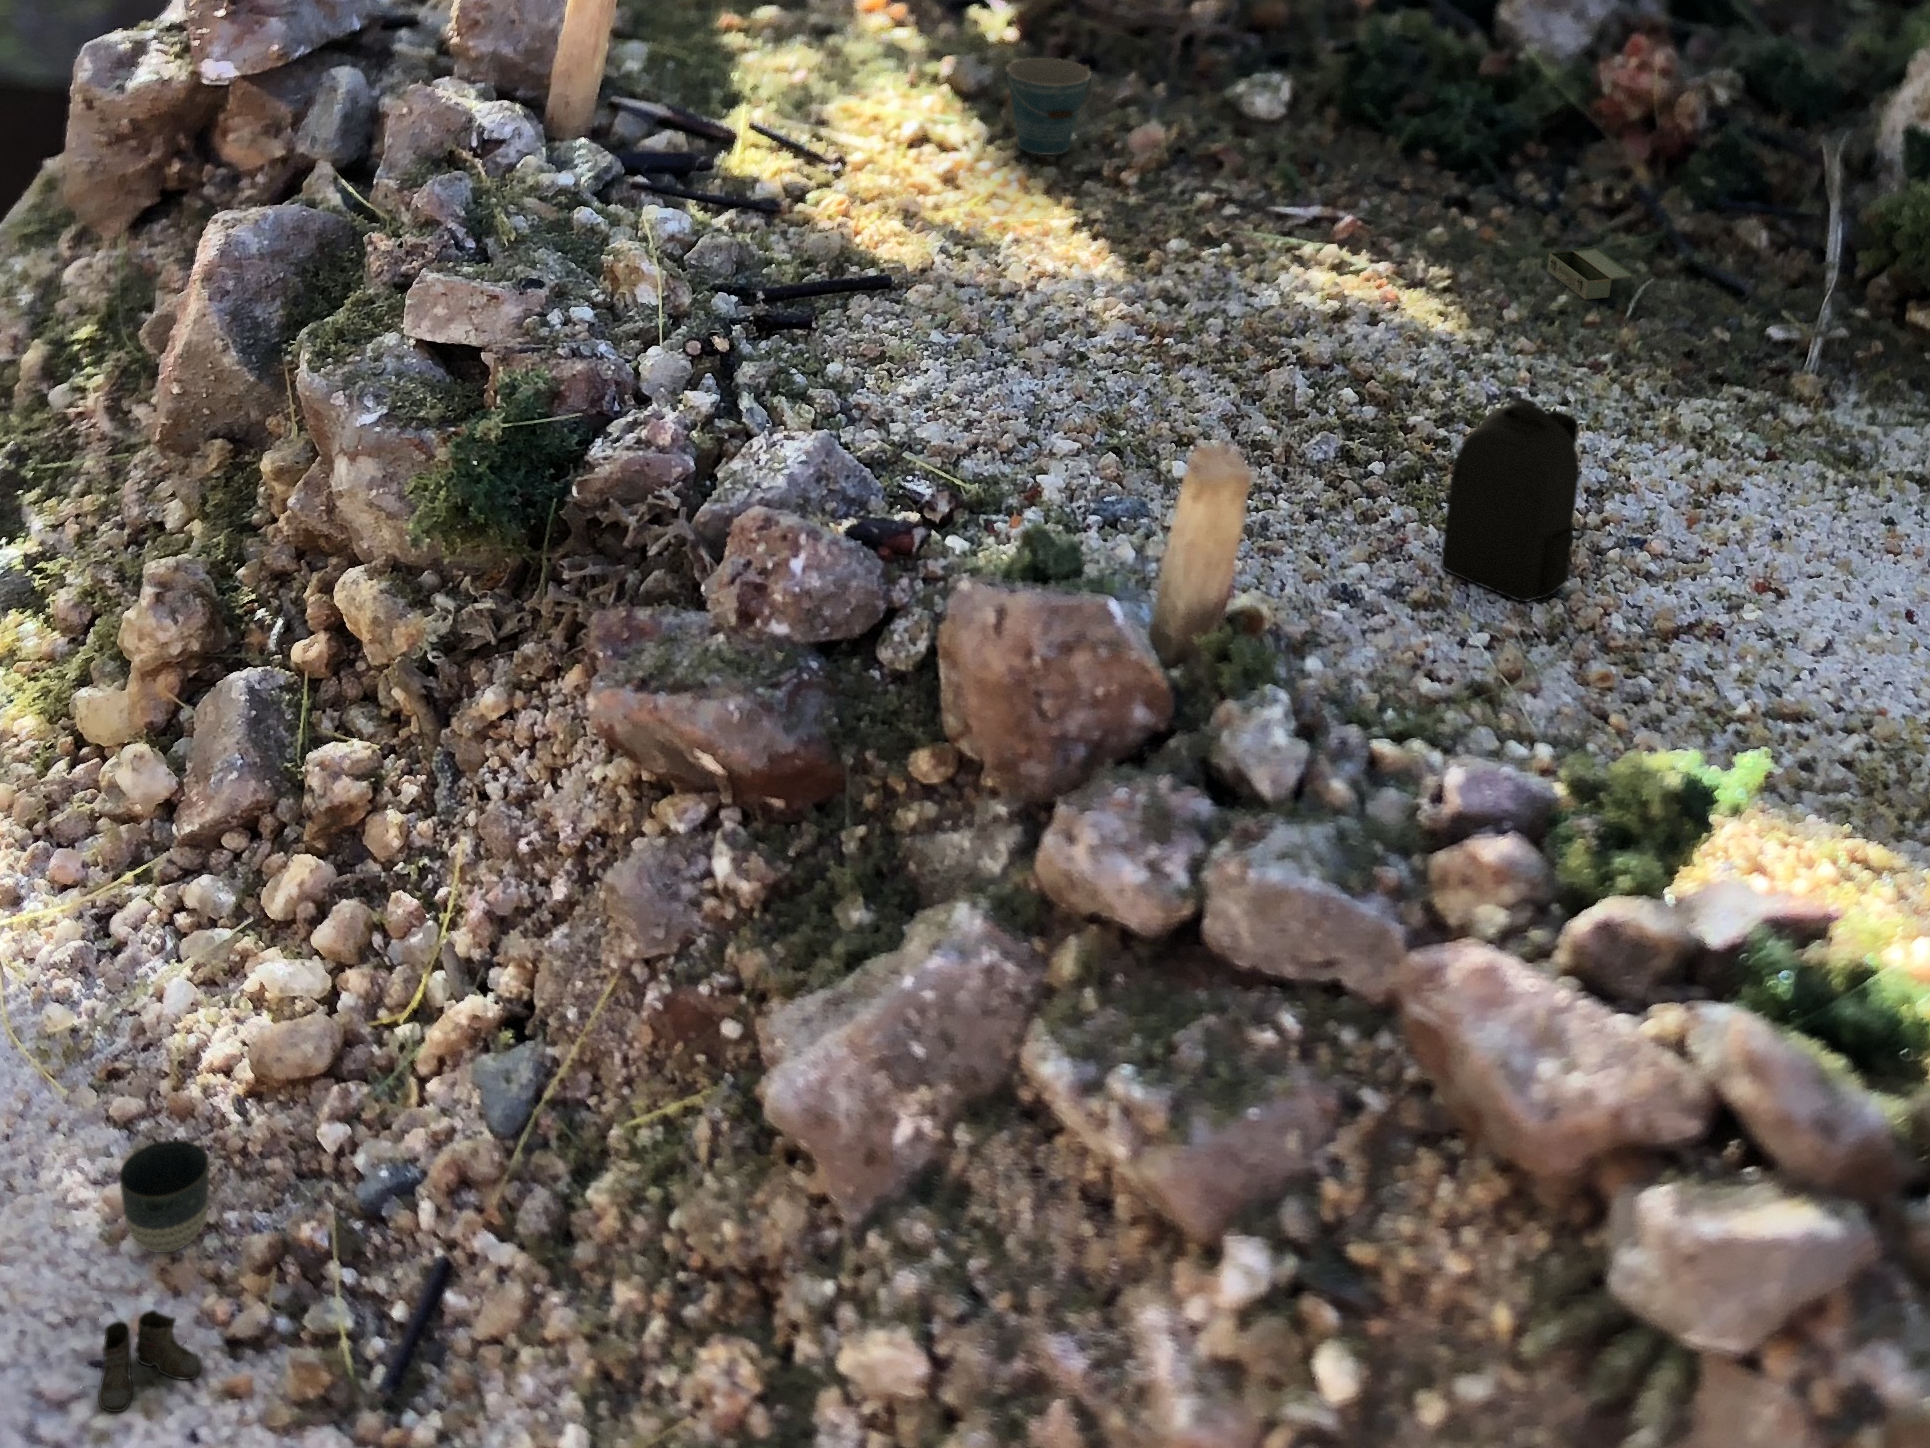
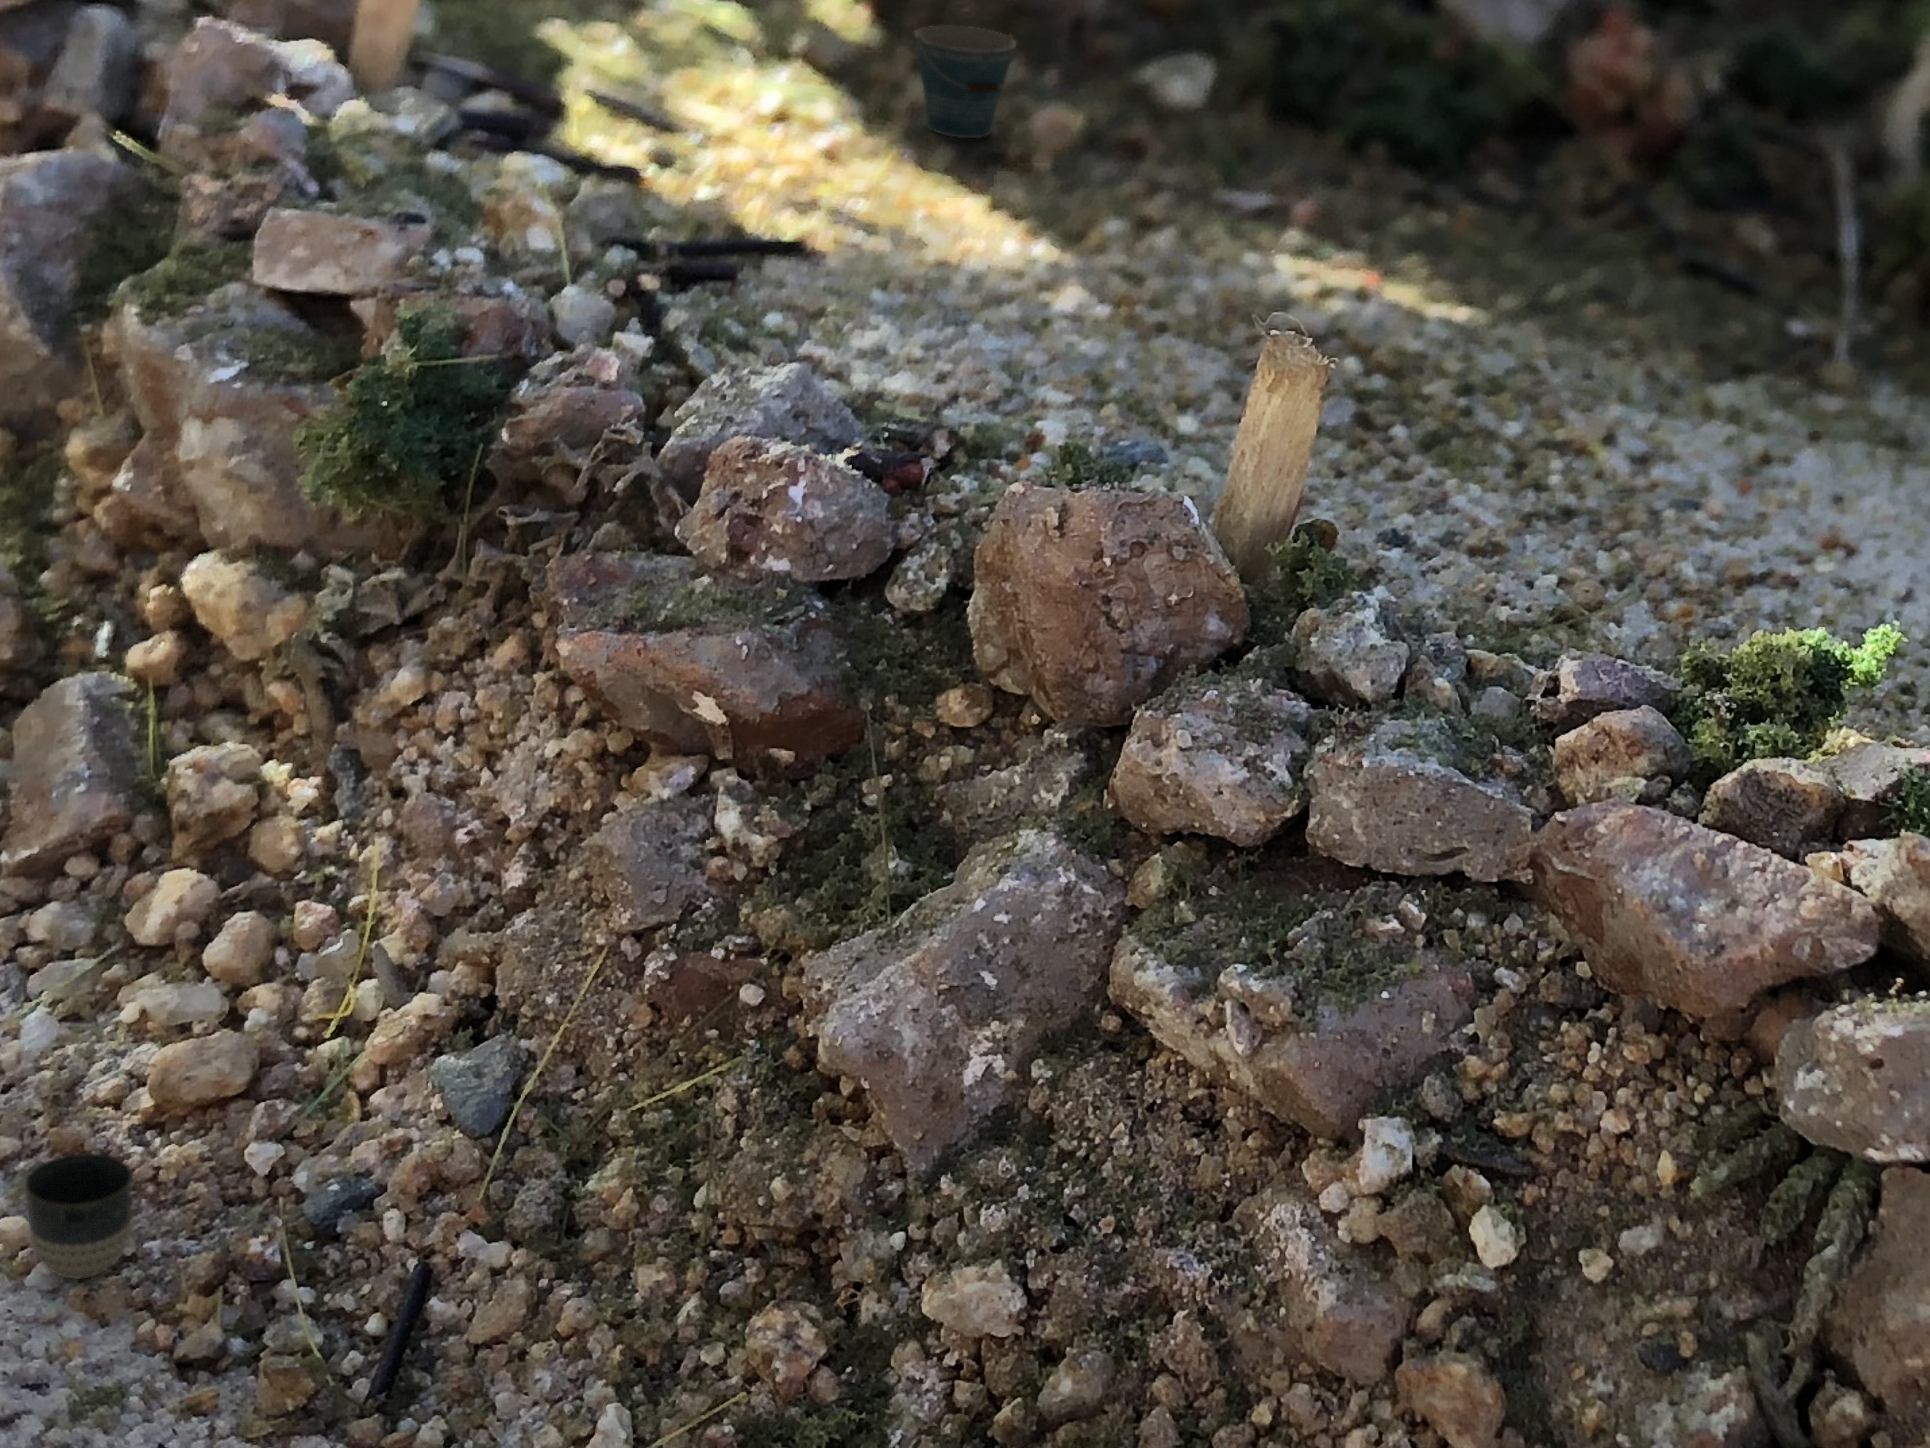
toolbox: present [1547,247,1634,300] -> none [1553,241,1654,293]
backpack: present [1441,398,1579,602] -> none [1496,329,1649,549]
boots: present [98,1310,201,1412] -> none [13,1317,155,1424]

